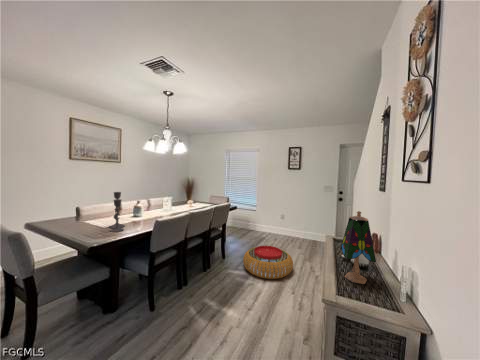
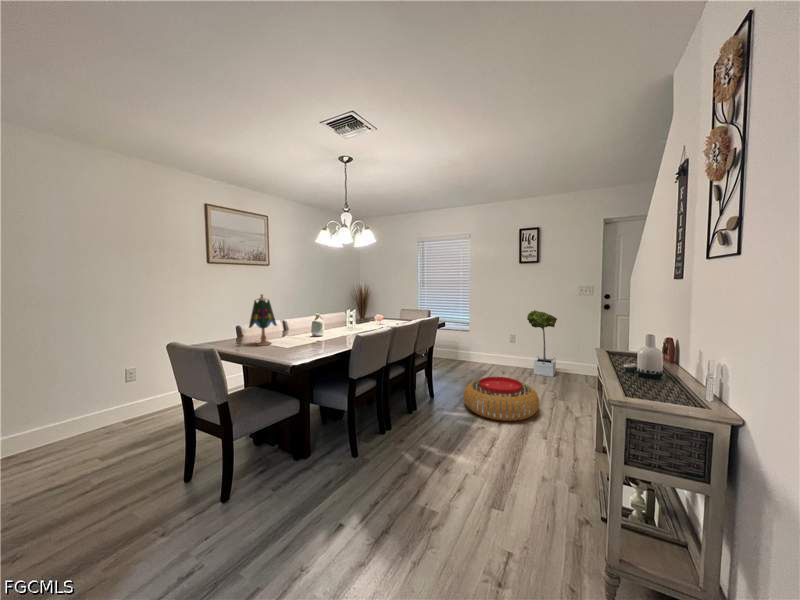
candlestick: present [109,192,125,232] -> none [291,301,313,353]
potted tree: none [291,200,310,244] -> present [527,310,557,377]
table lamp: present [340,211,376,284] -> present [249,295,277,346]

